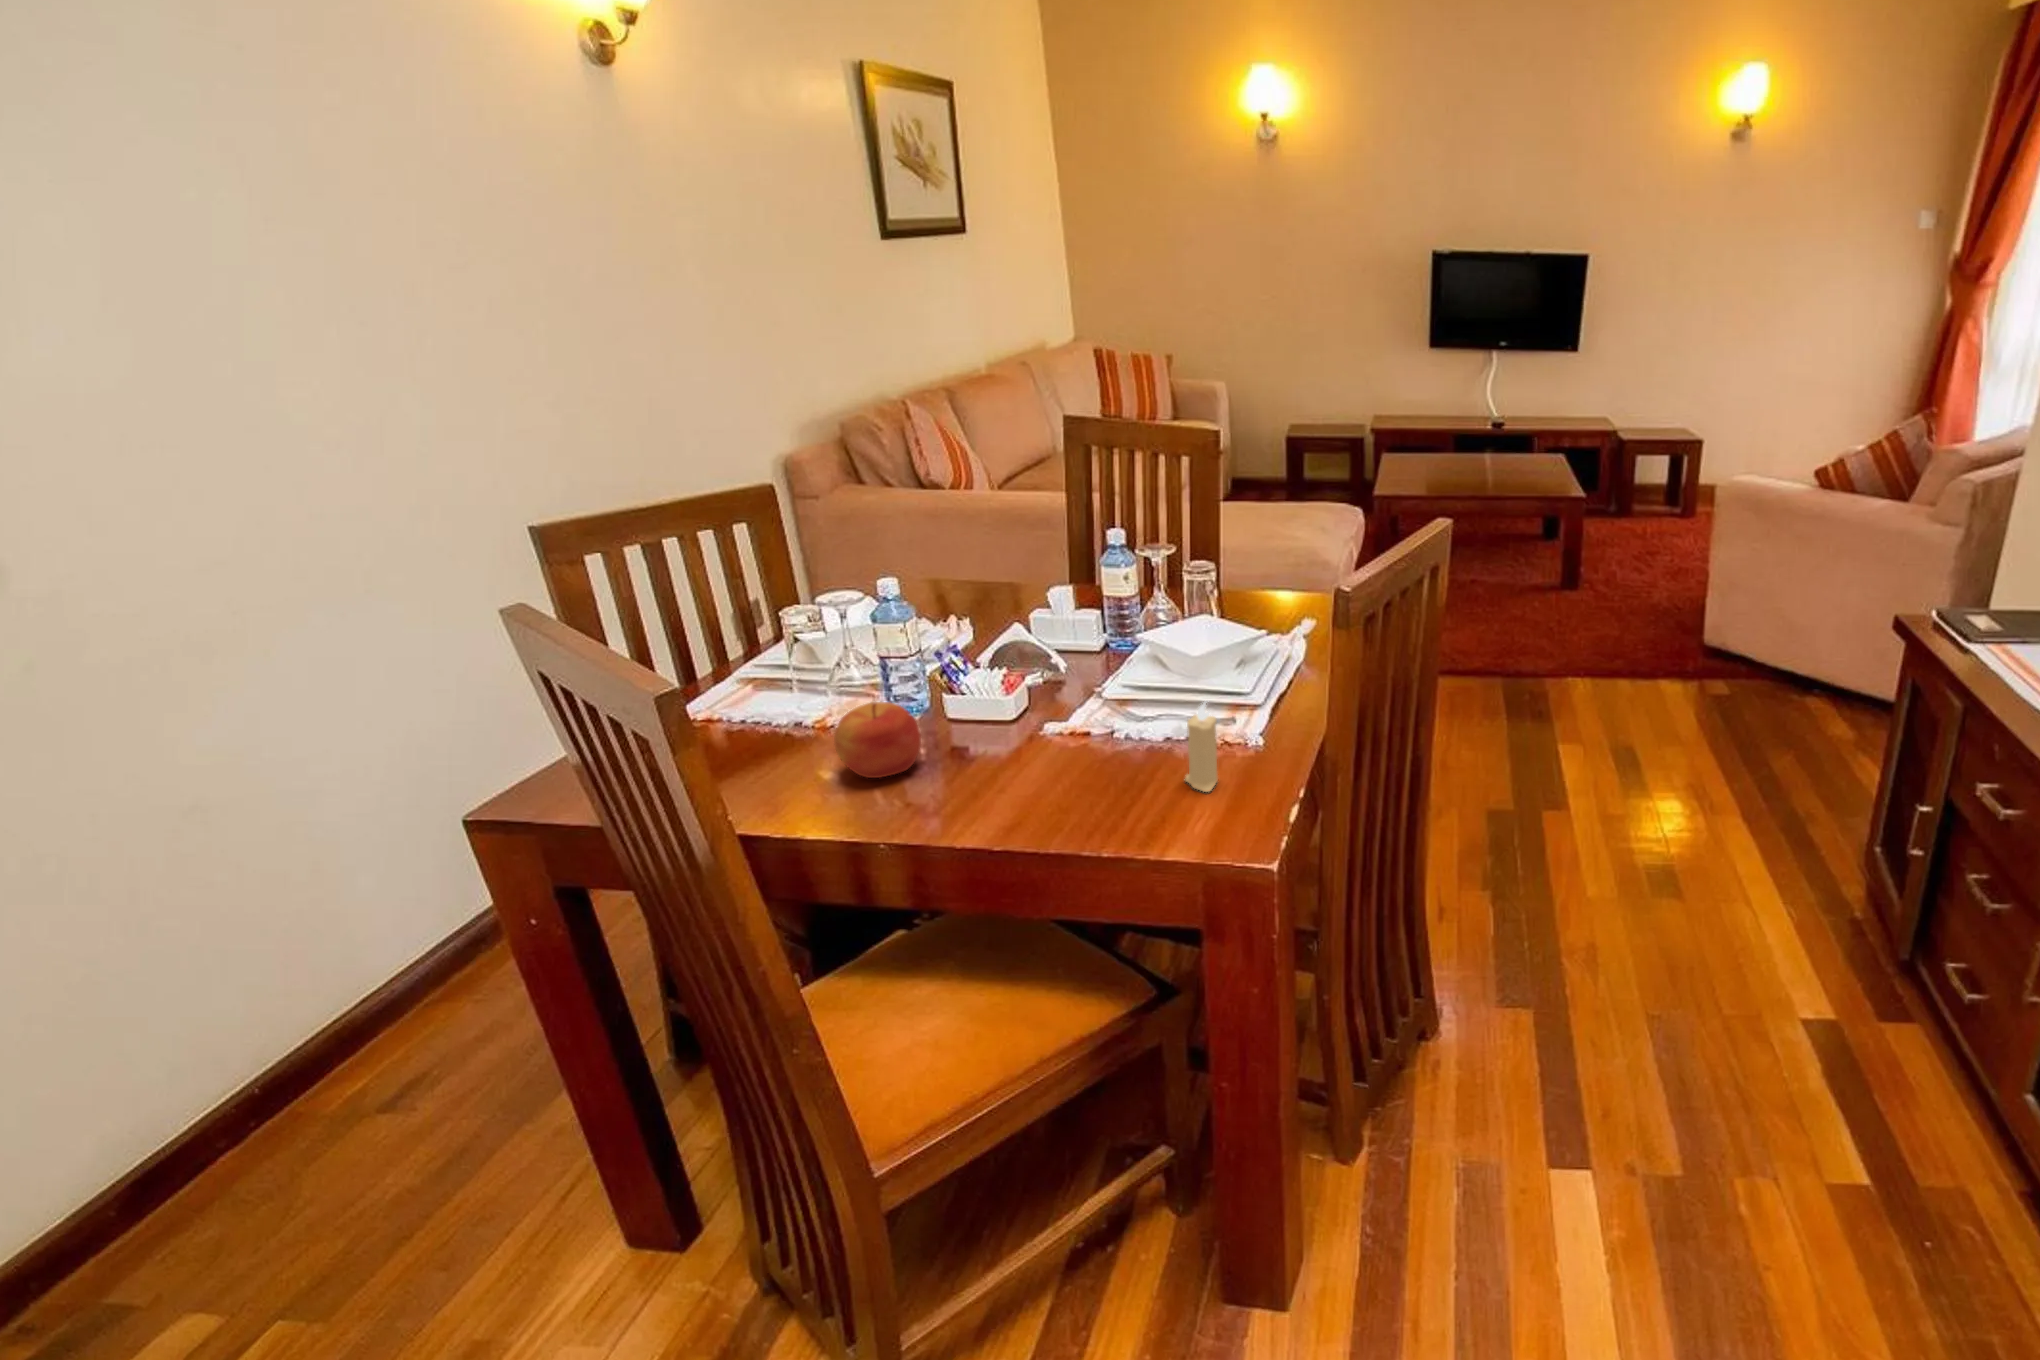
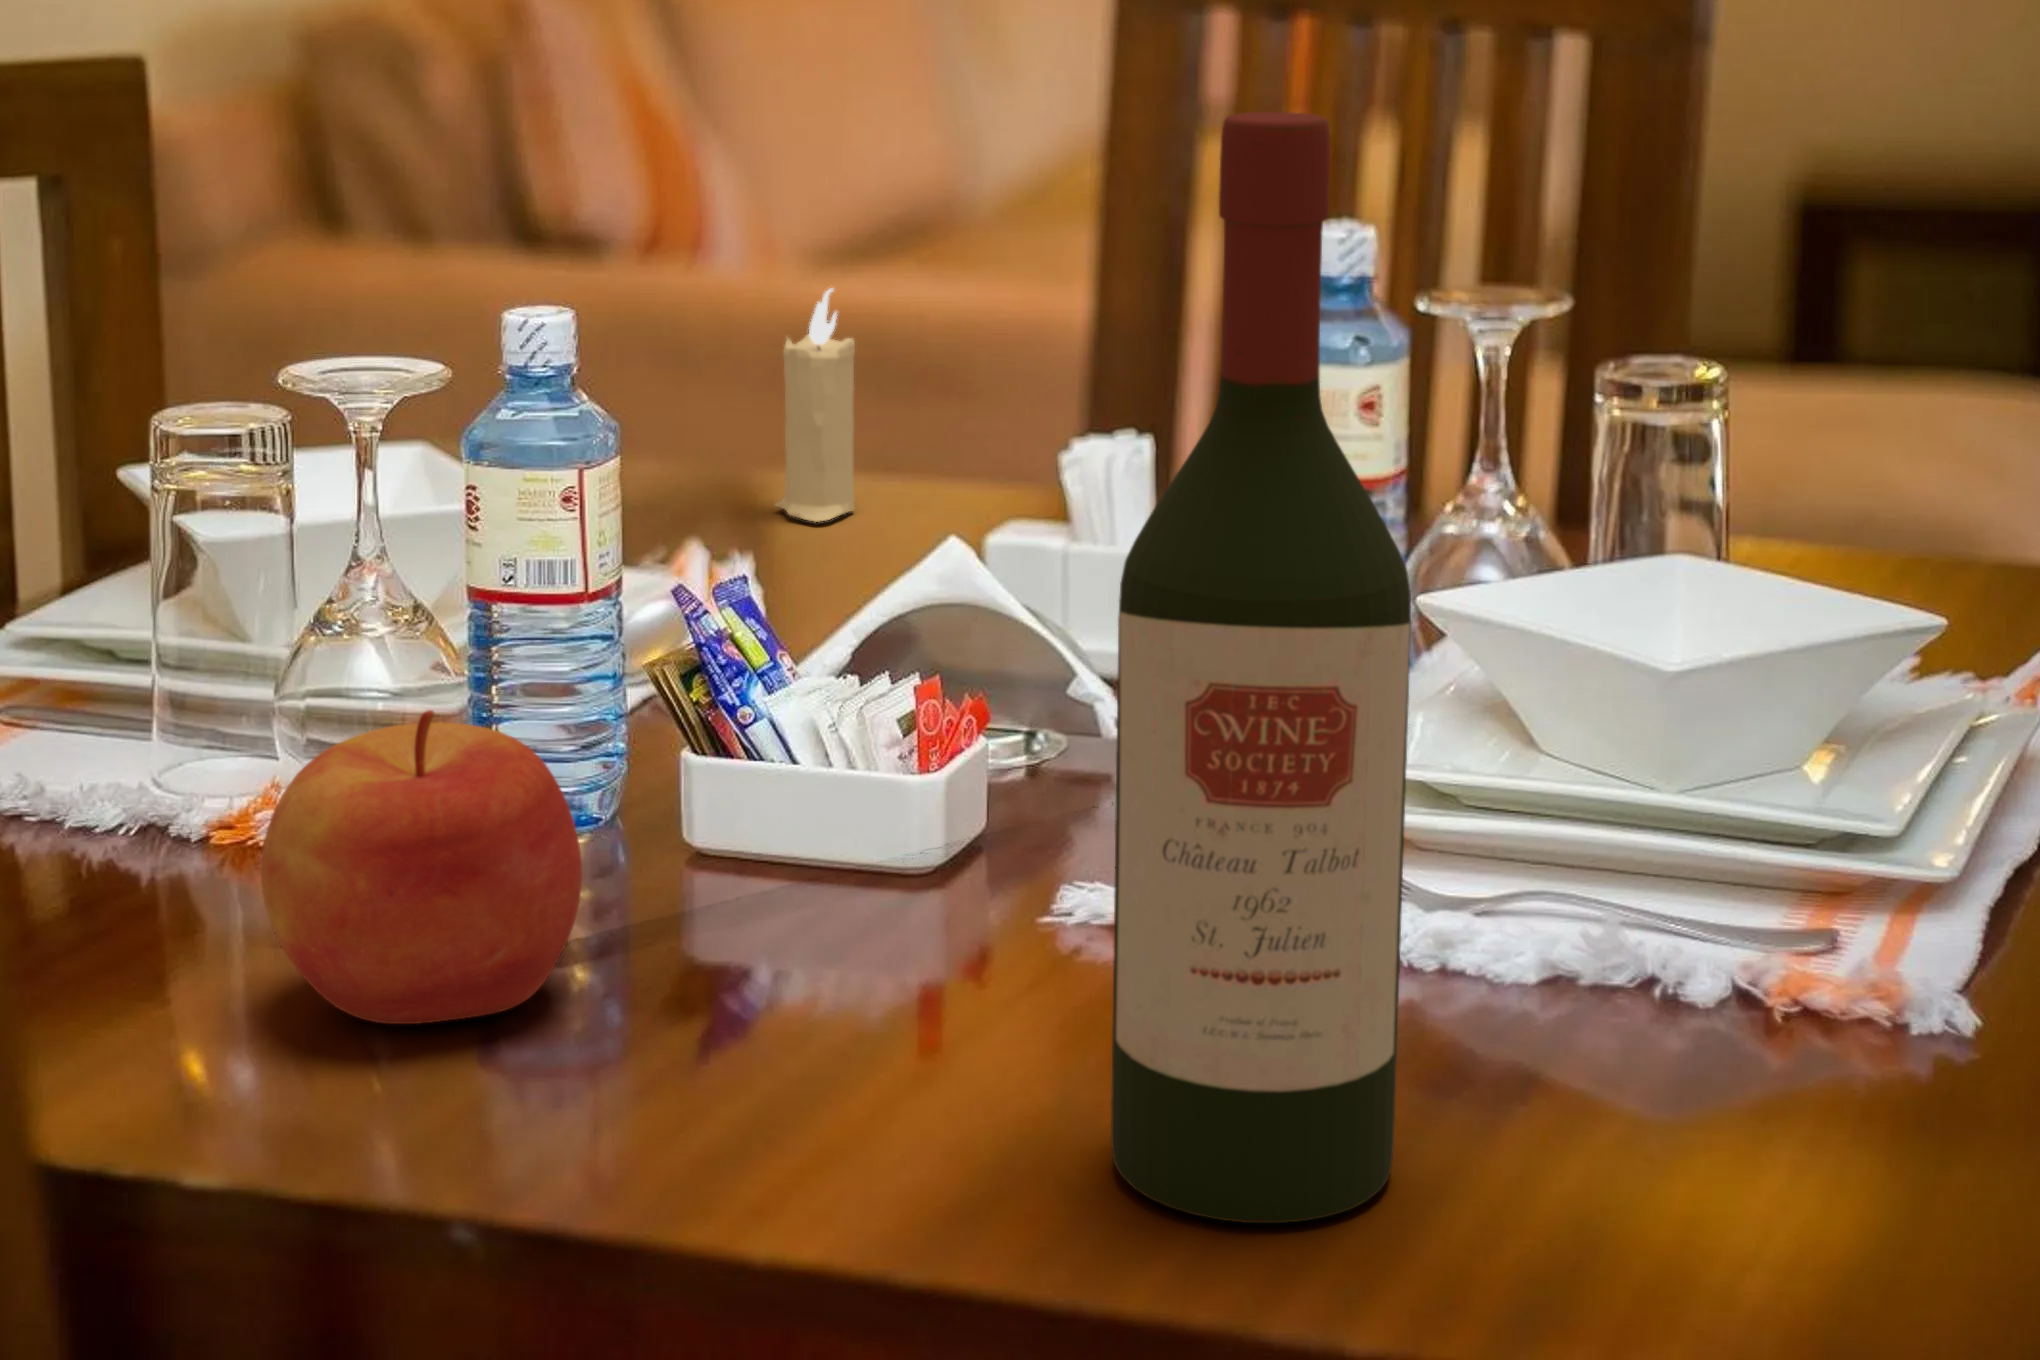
wine bottle: none [1045,567,1120,809] -> present [1111,112,1411,1223]
candle: present [1184,702,1218,792] -> present [775,289,855,522]

